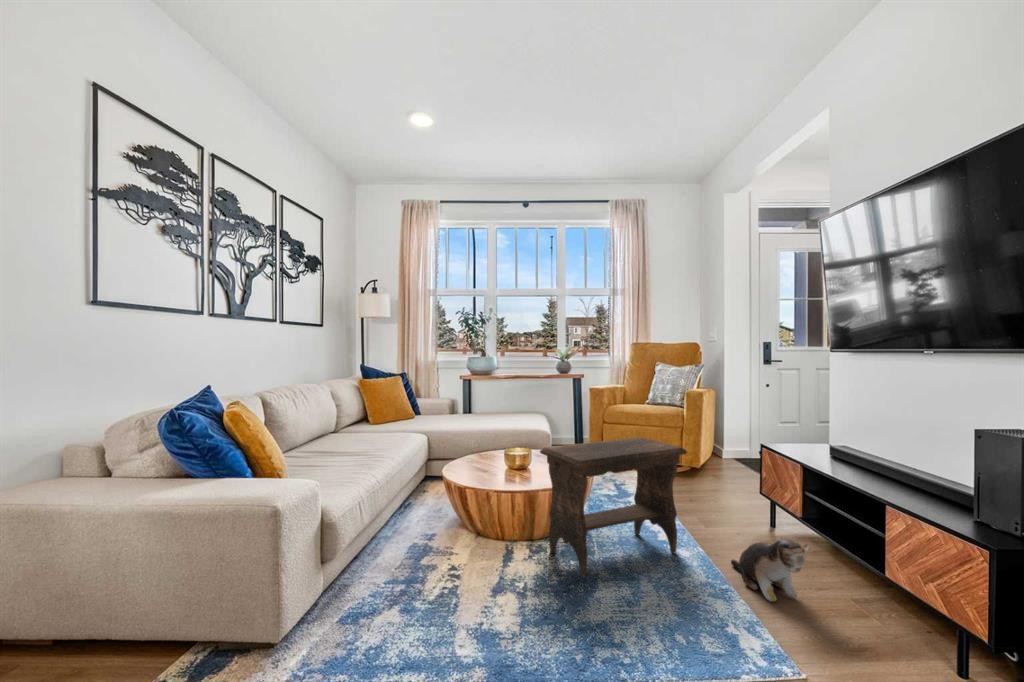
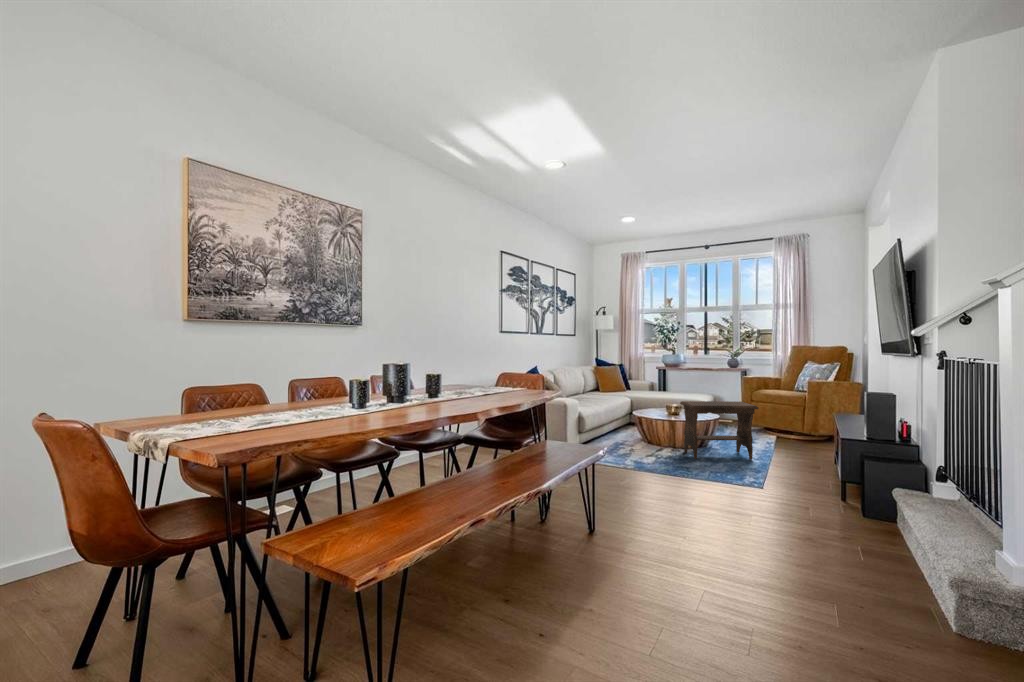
plush toy: present [731,538,811,602] -> none [774,445,797,475]

